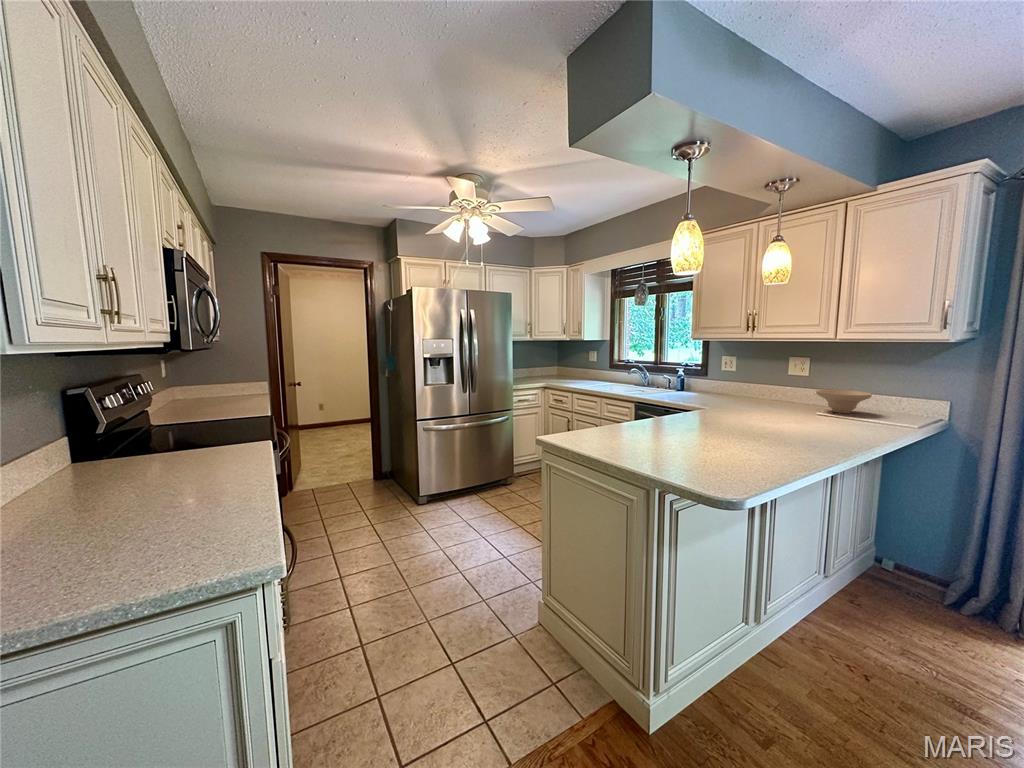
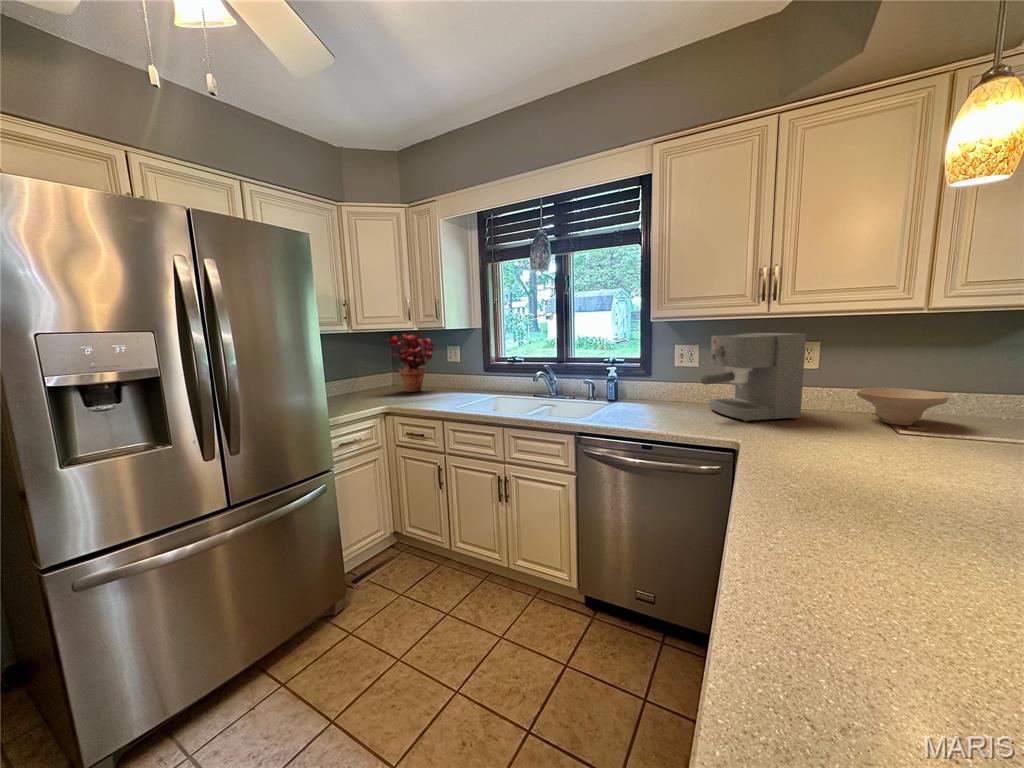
potted plant: none [550,342,583,379] -> present [385,334,437,392]
coffee maker: none [713,350,783,405] -> present [701,333,806,422]

